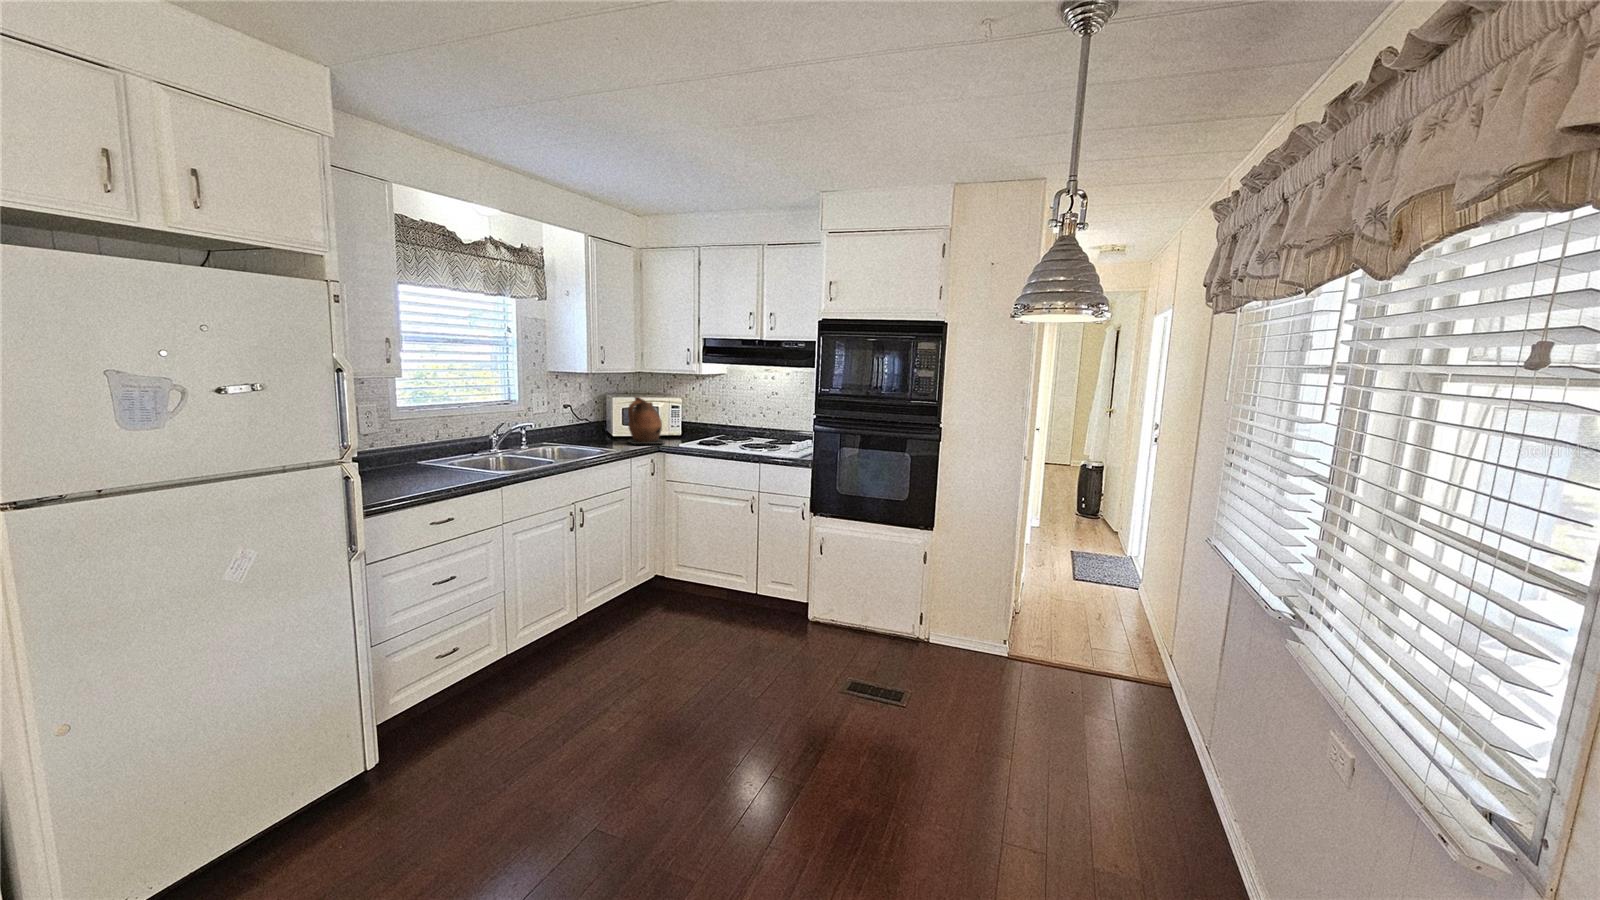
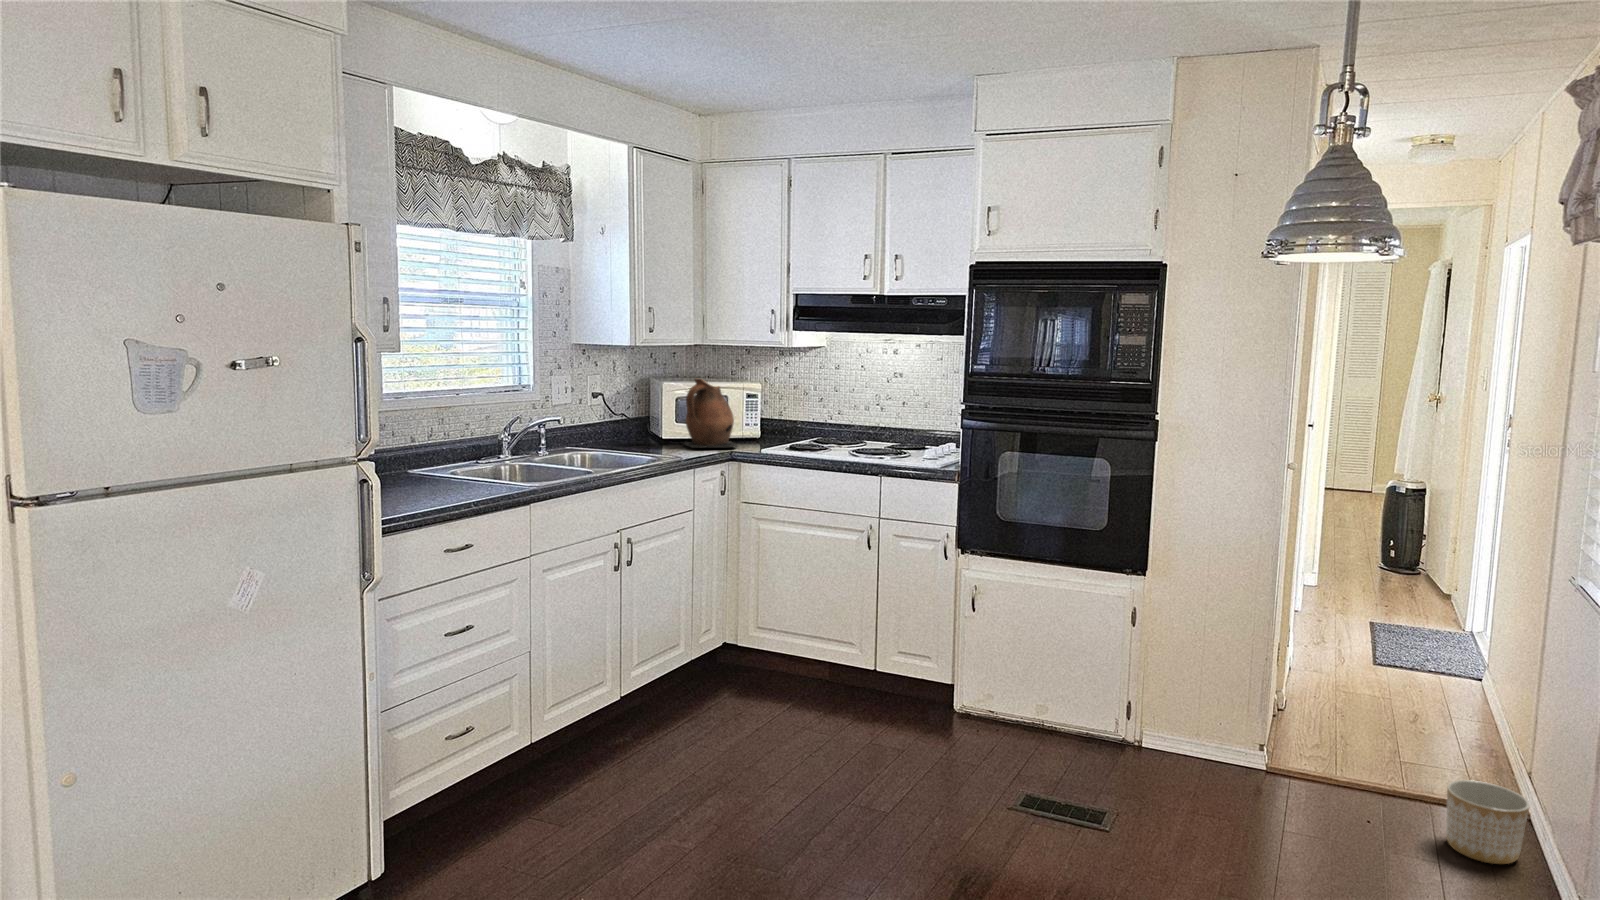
planter: none [1122,661,1173,717] -> present [1446,780,1530,864]

